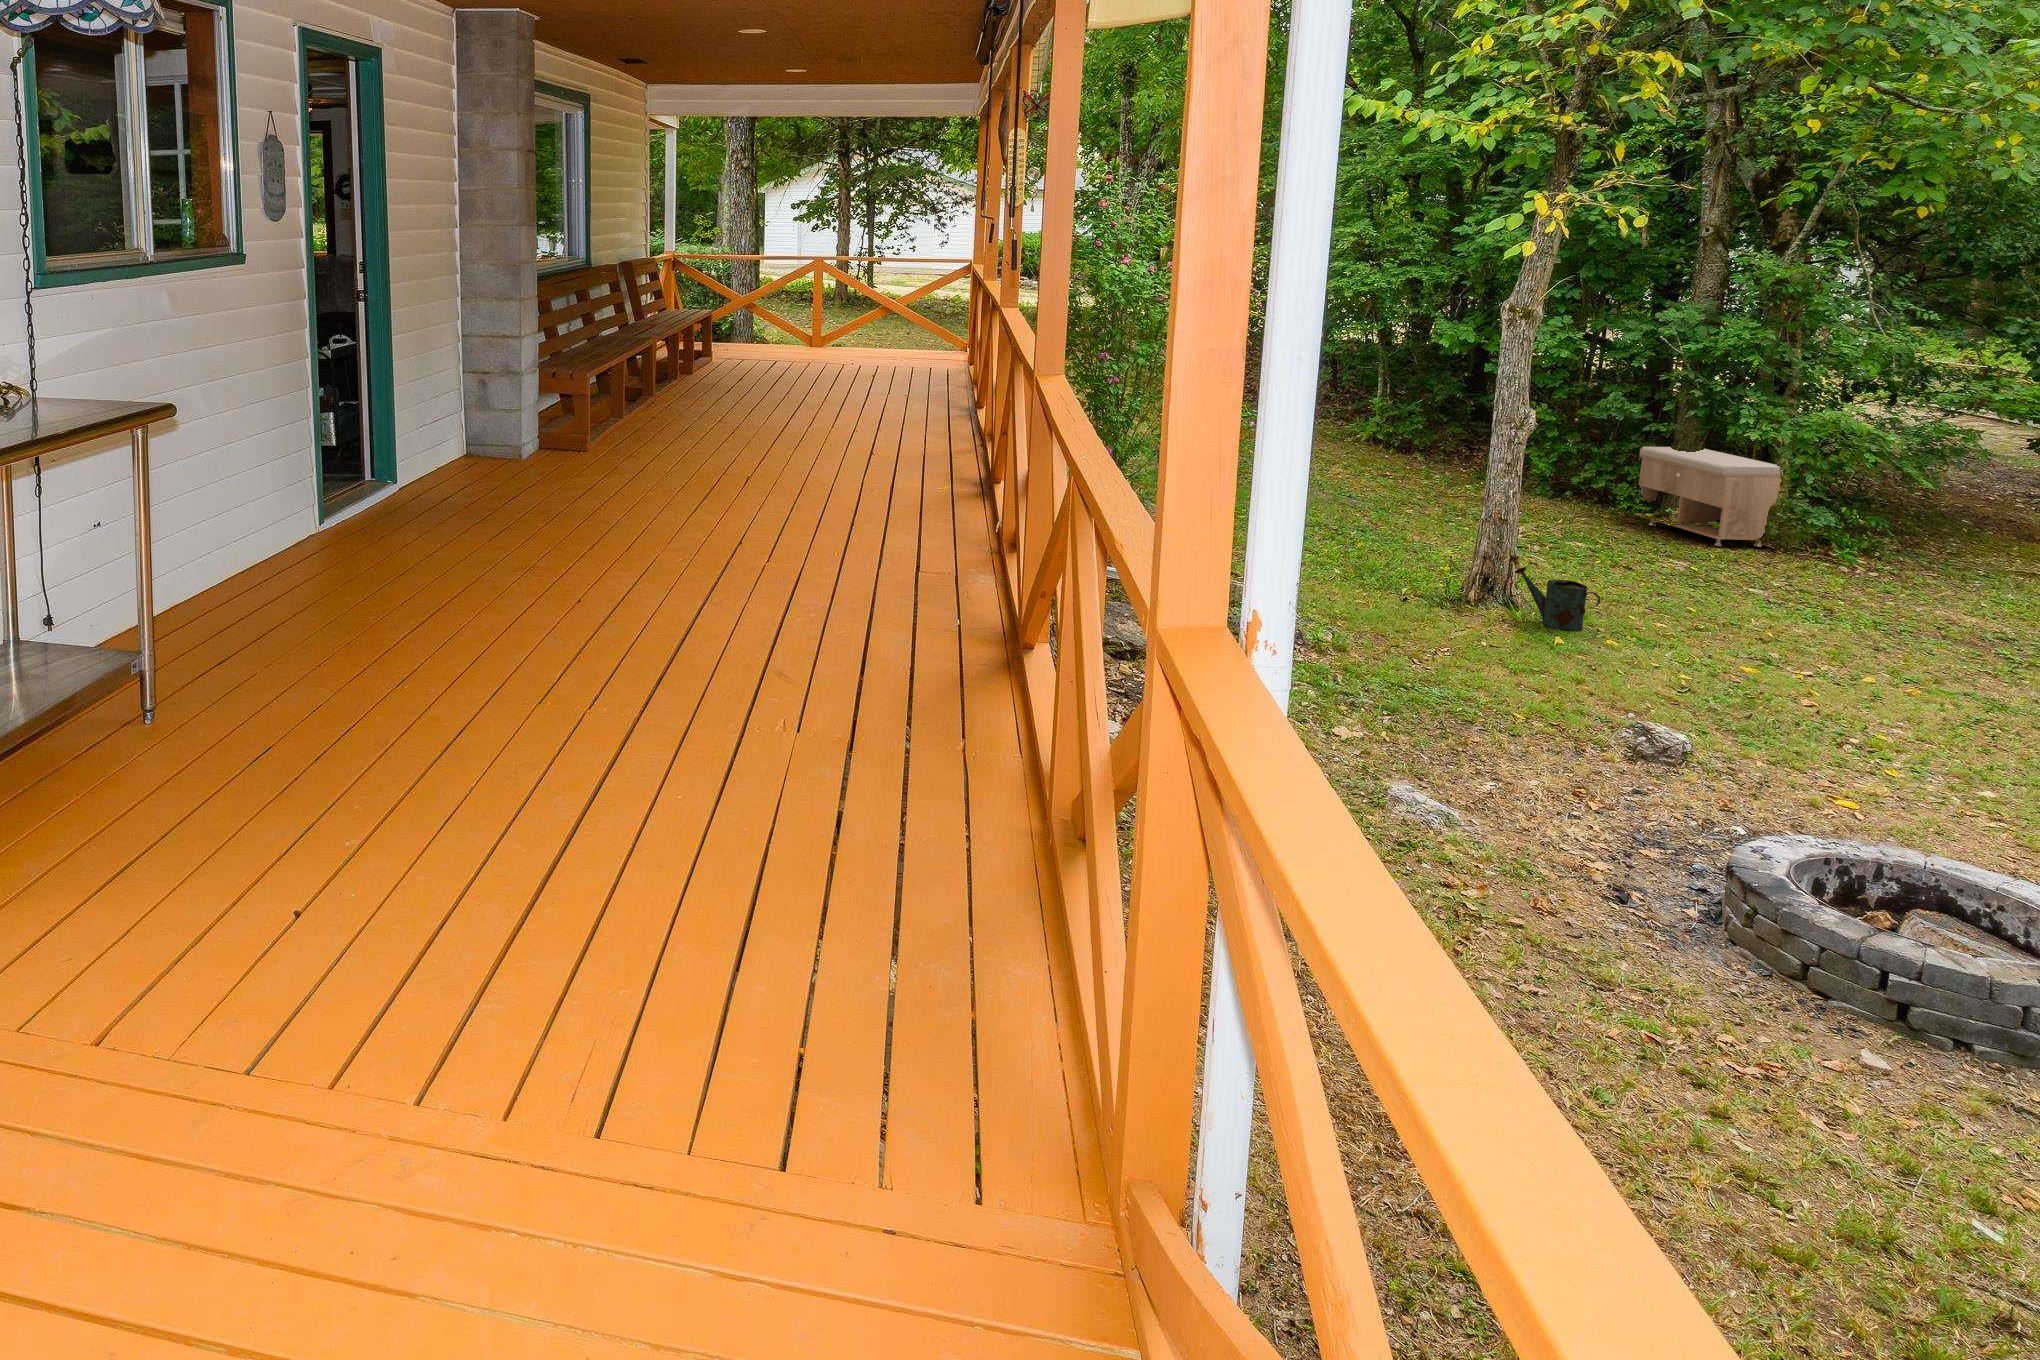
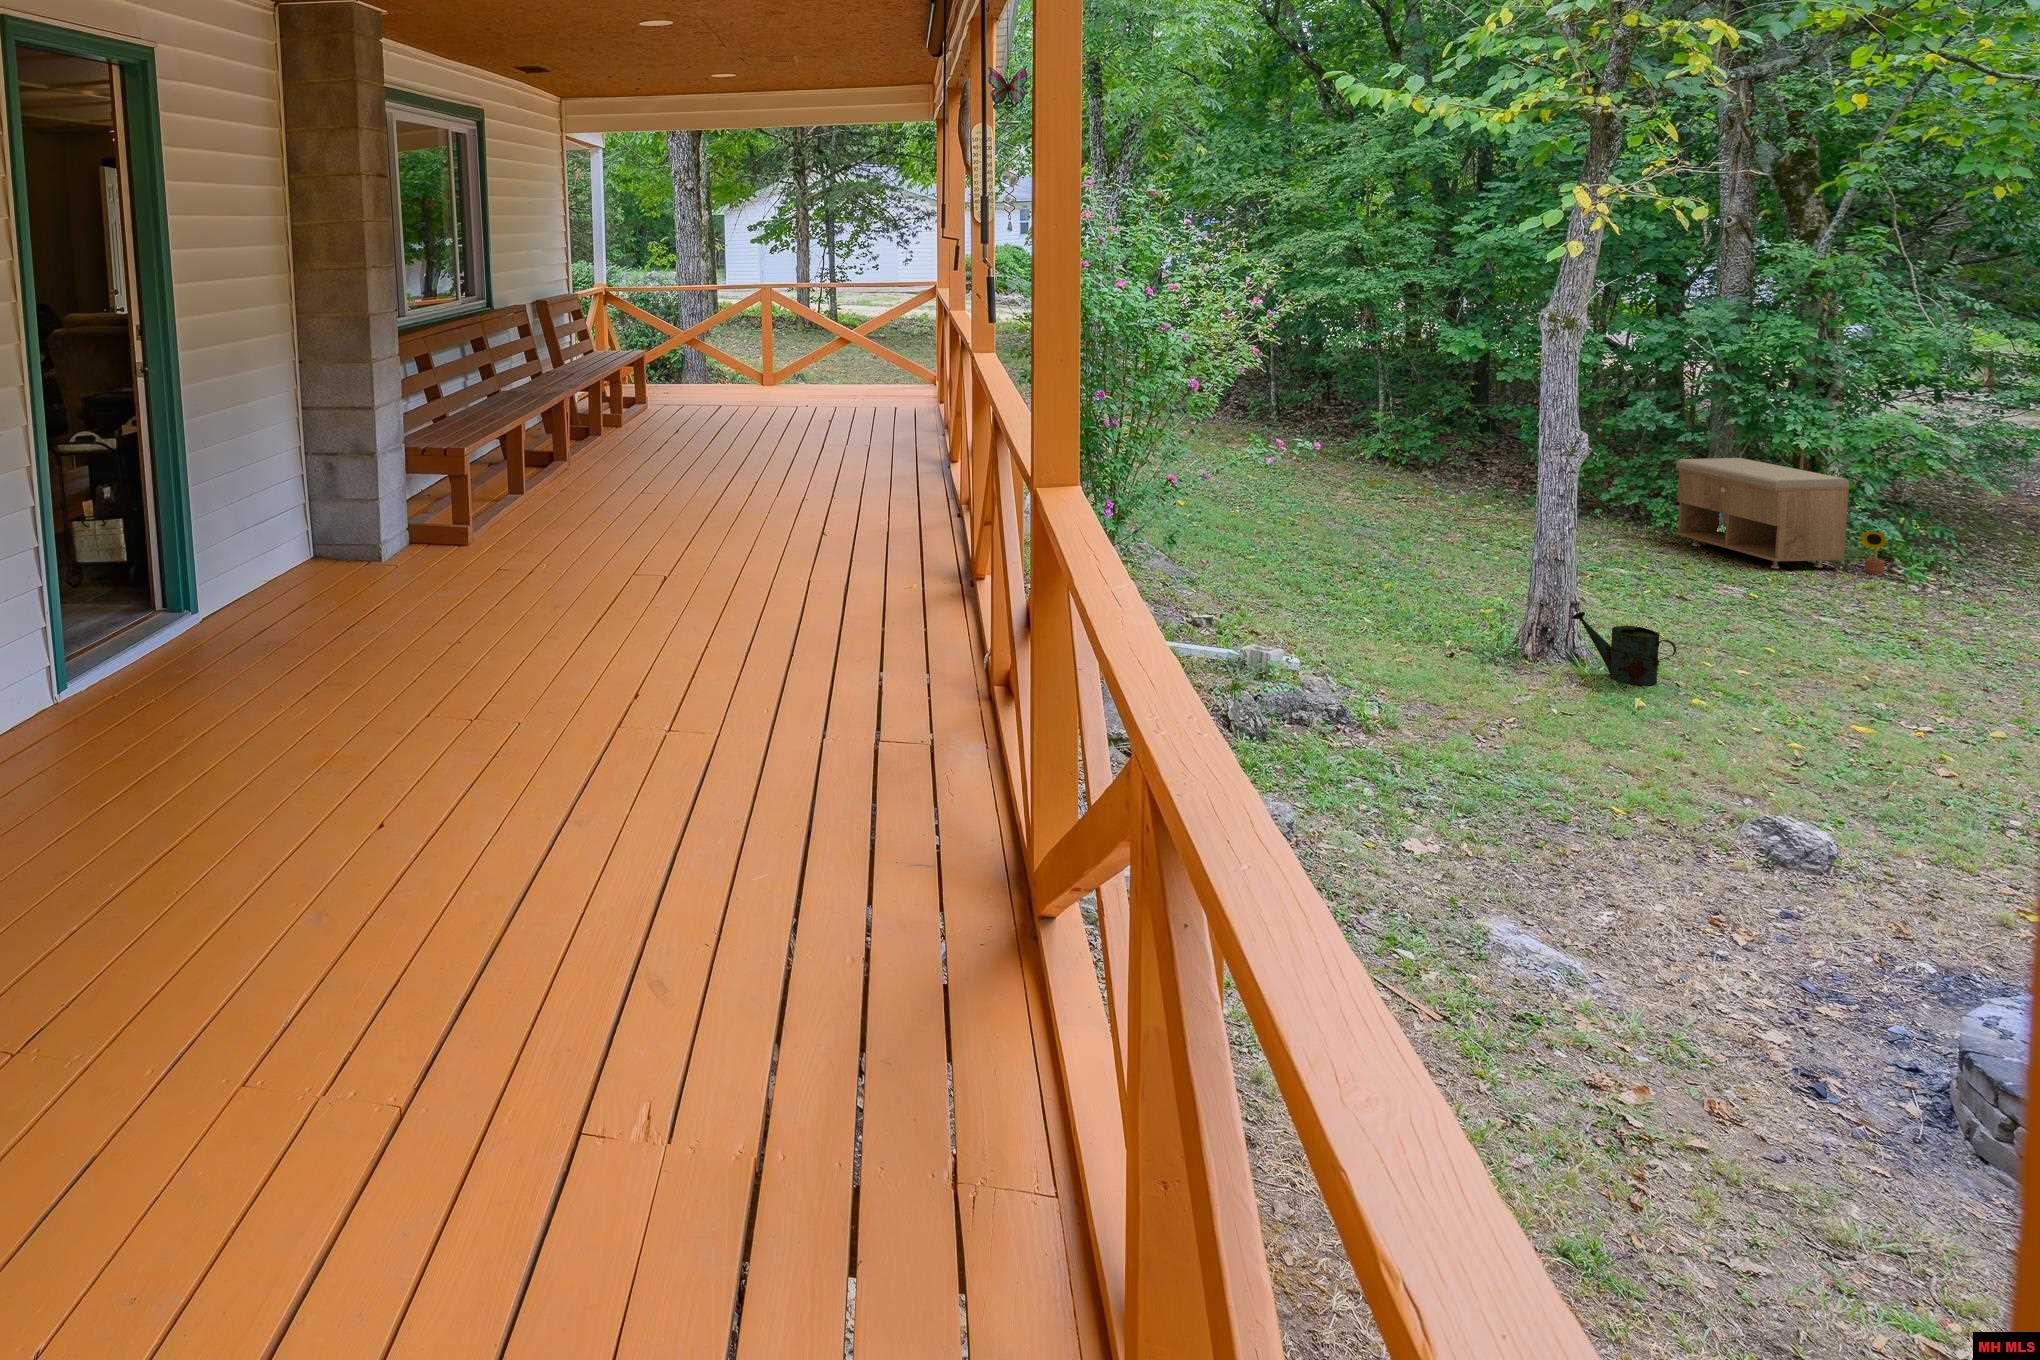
decorative plant: none [1794,514,1821,554] -> present [1859,530,1888,574]

